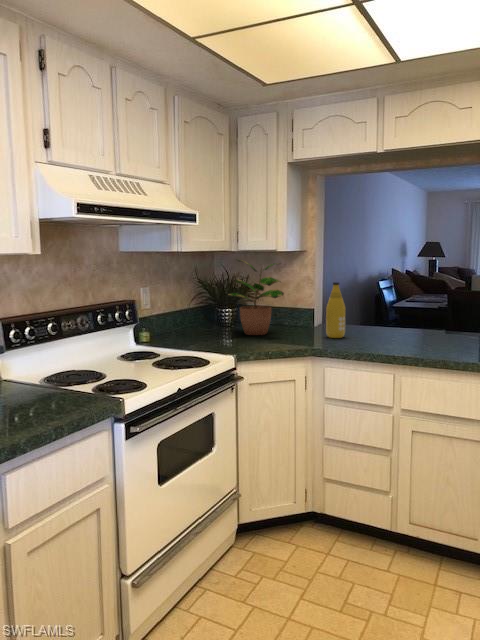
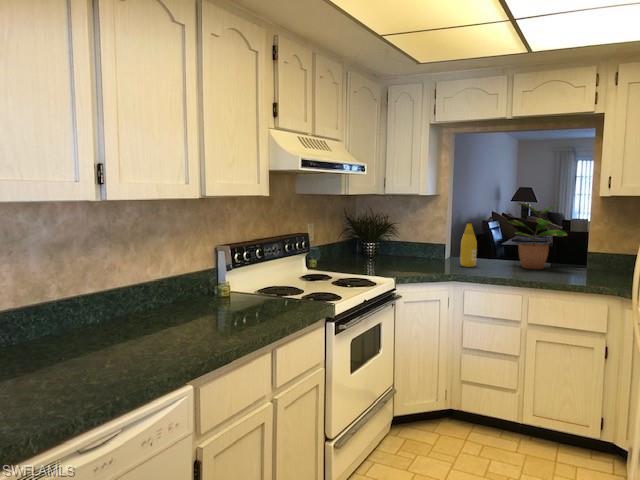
potted plant: present [229,260,284,335] -> present [508,203,567,269]

